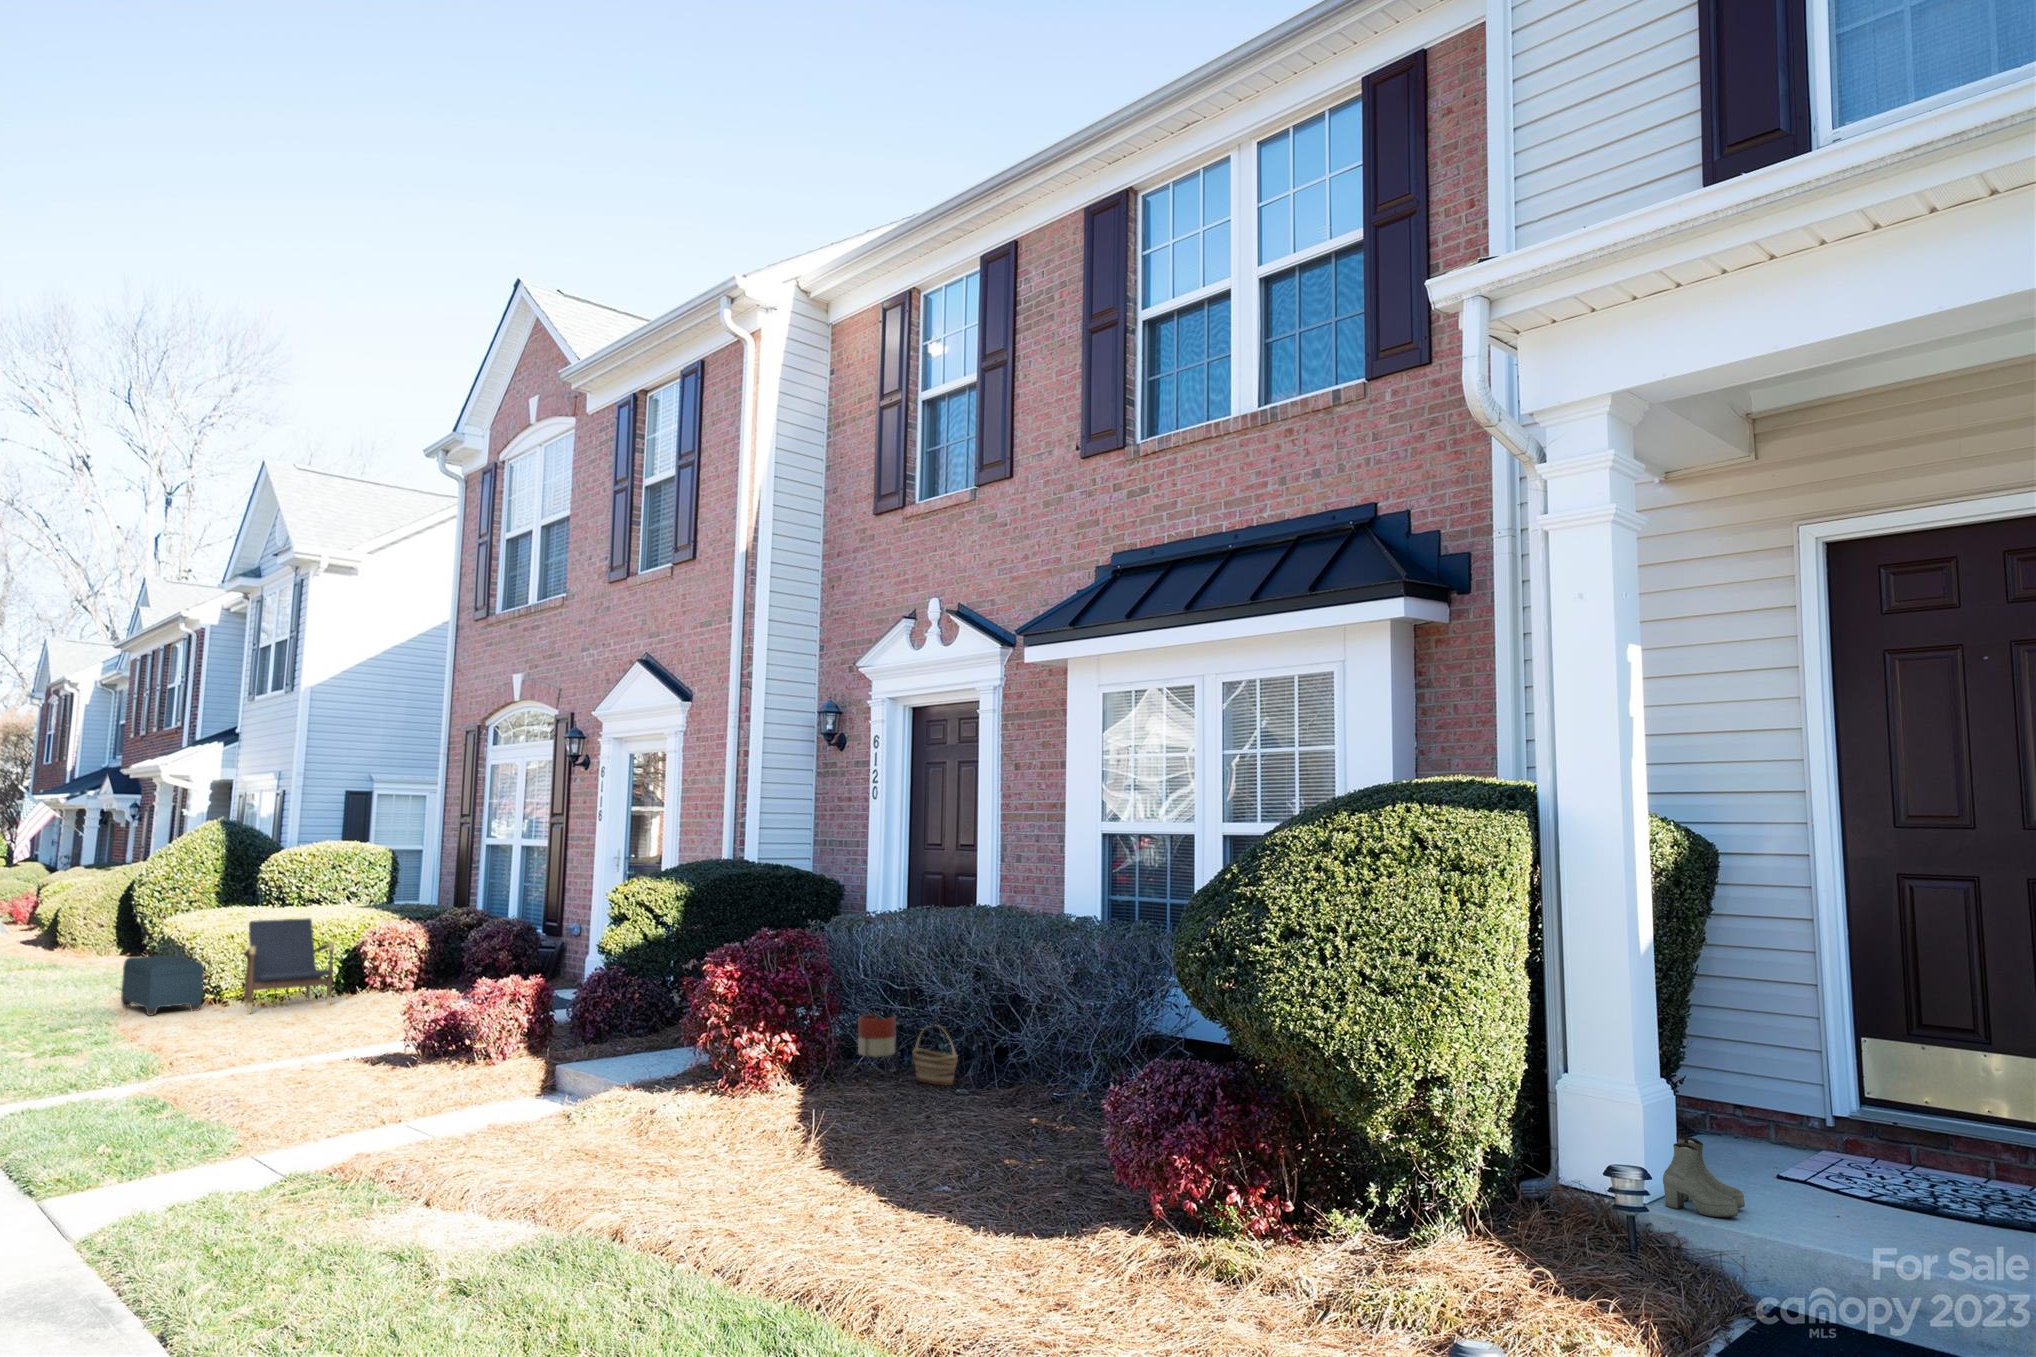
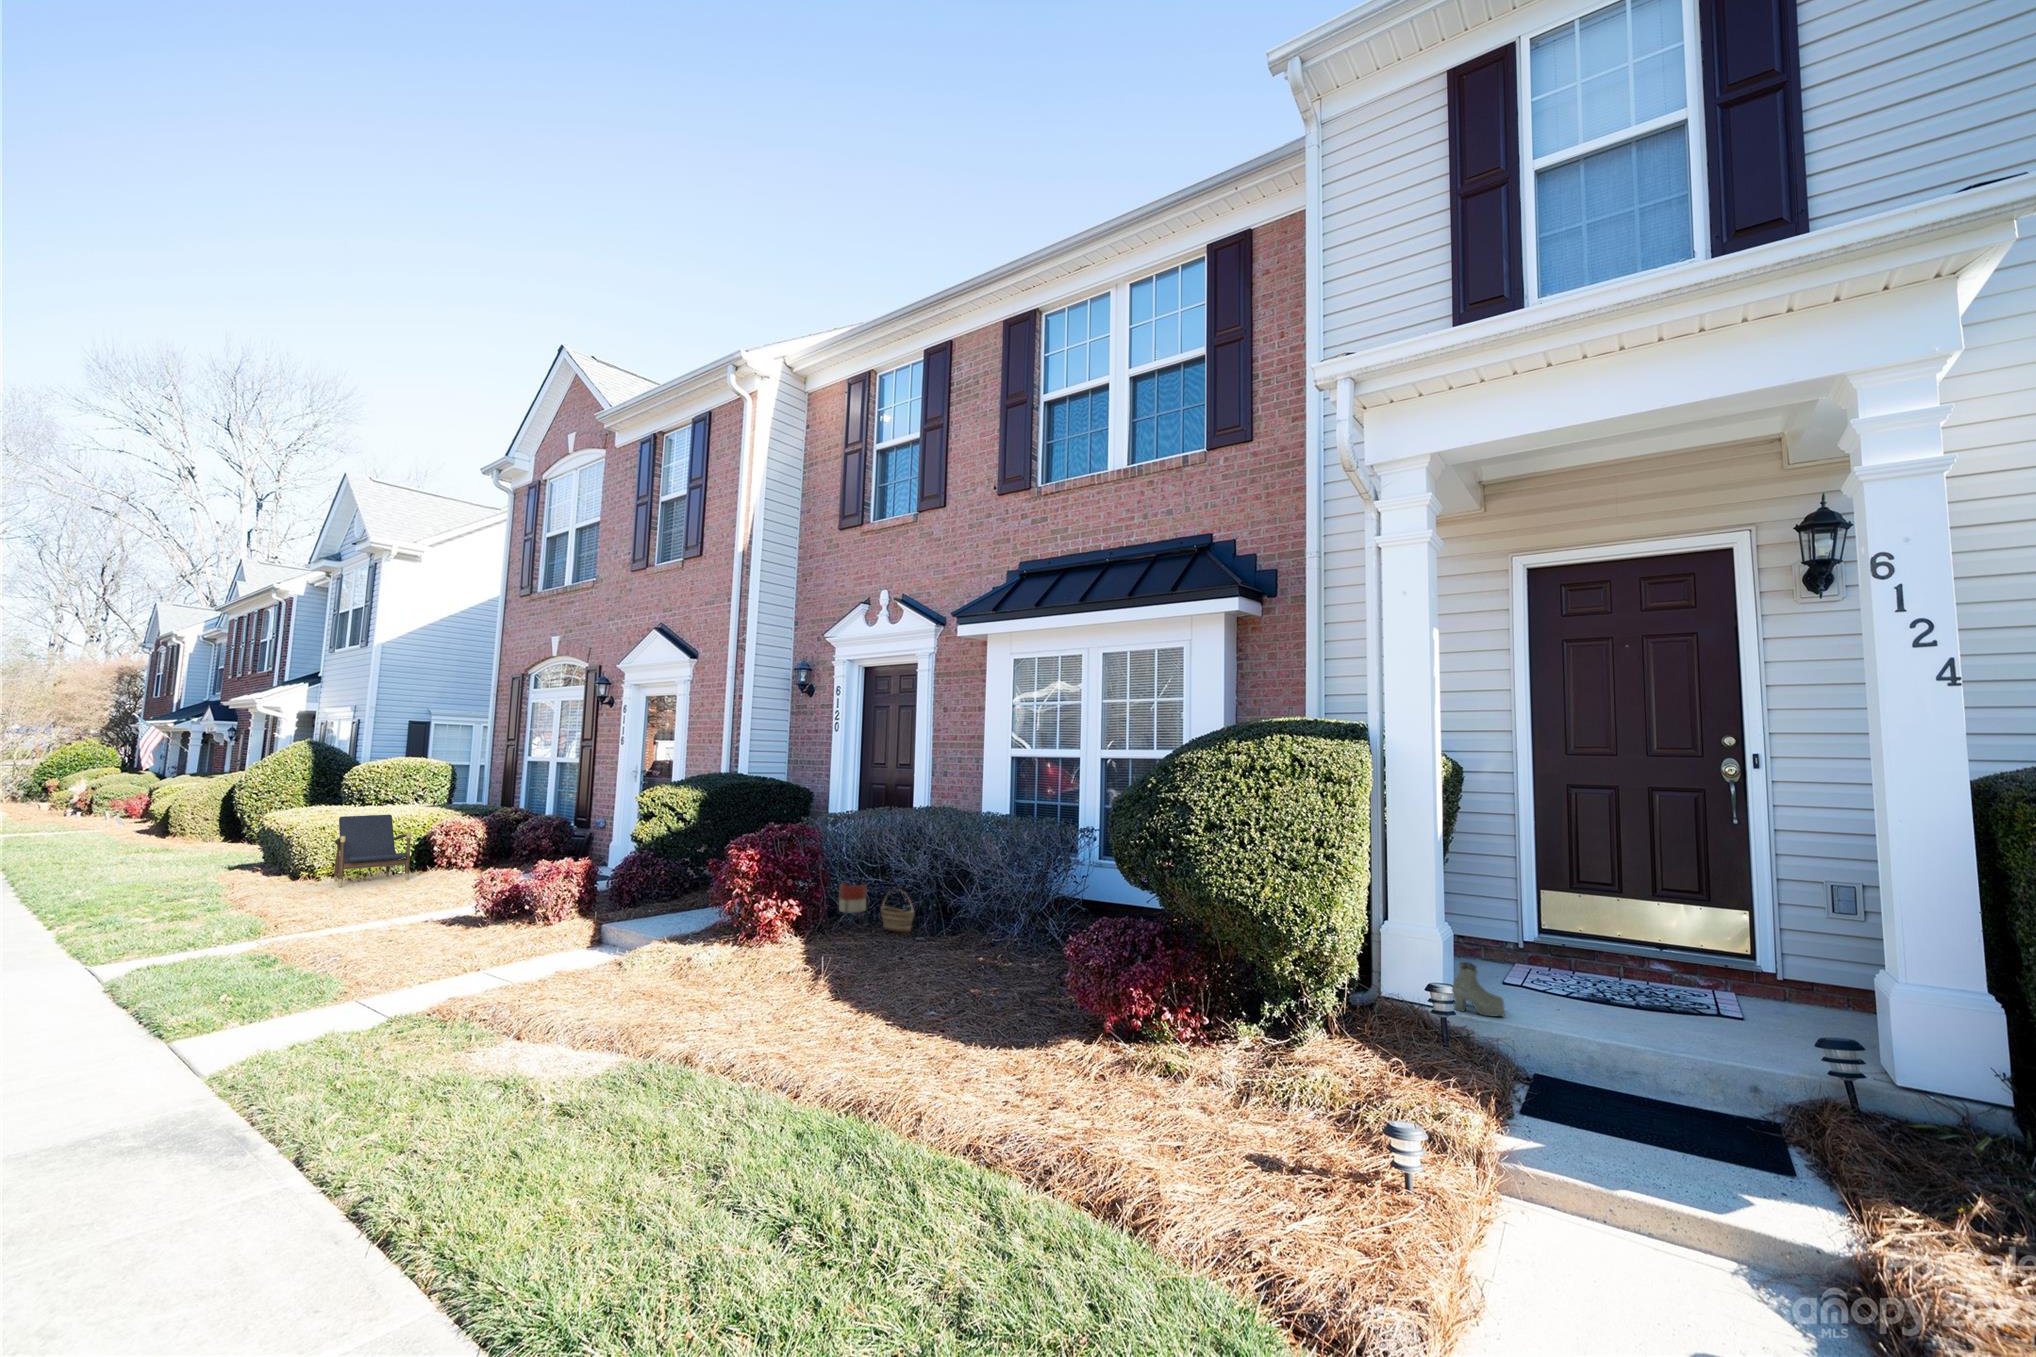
bench: present [121,955,204,1016] -> none [227,843,300,890]

